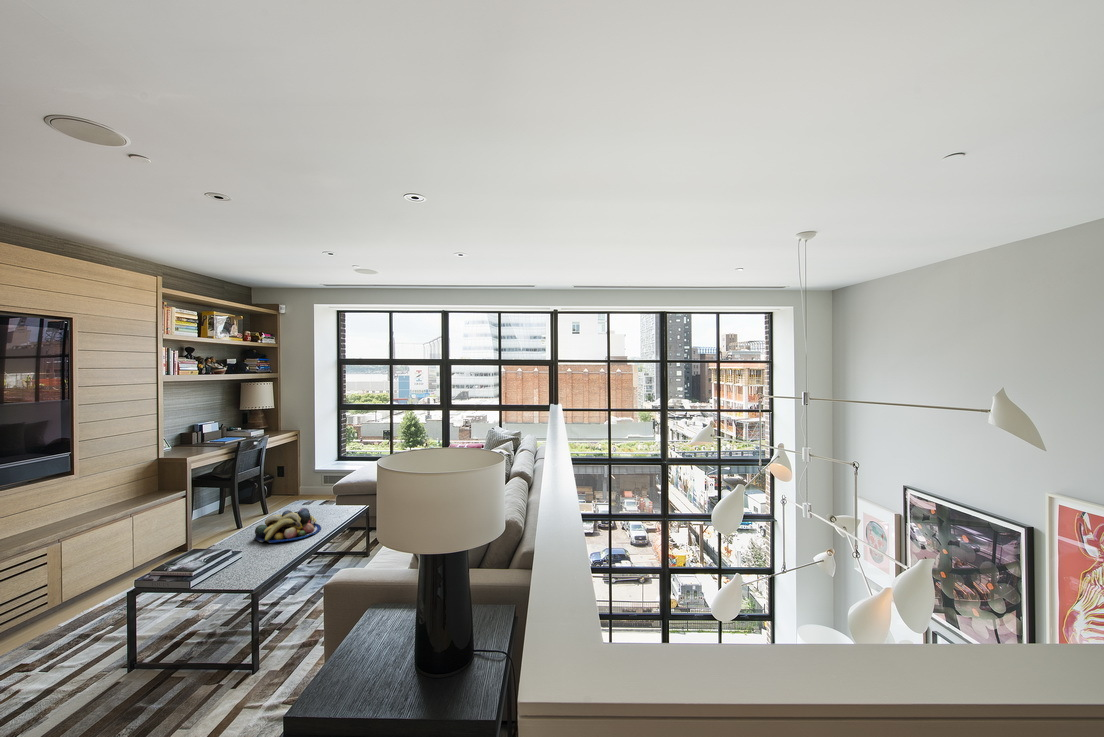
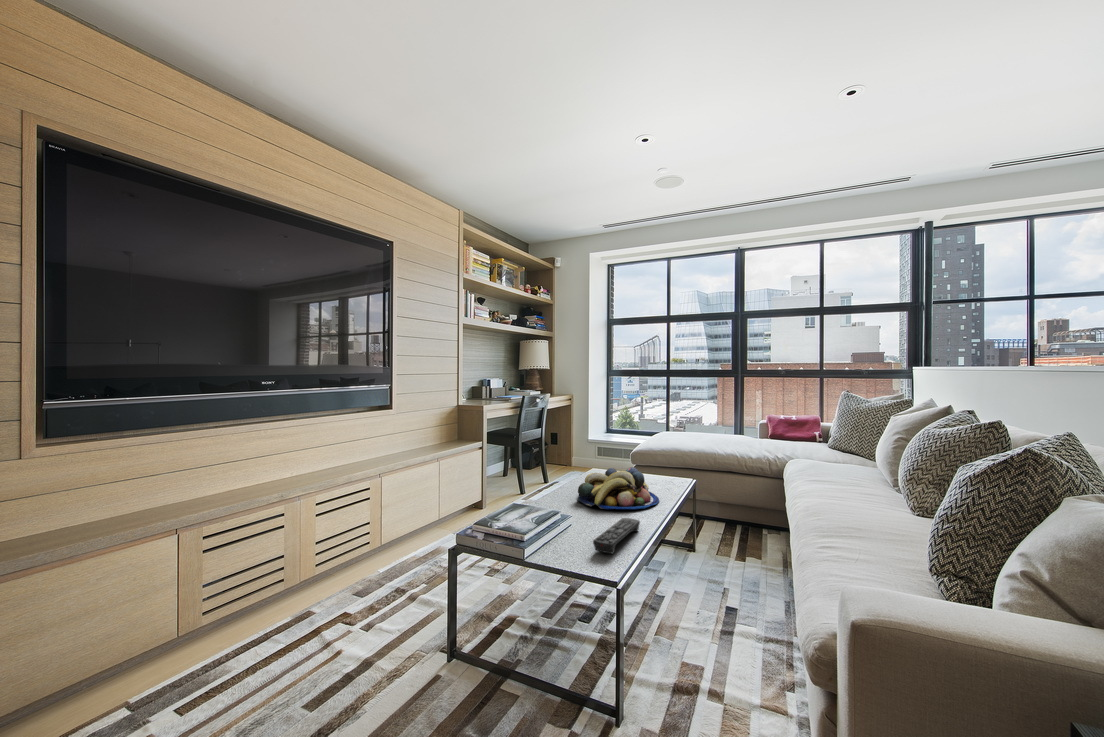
remote control: none [245,547,291,574] -> present [593,518,640,554]

